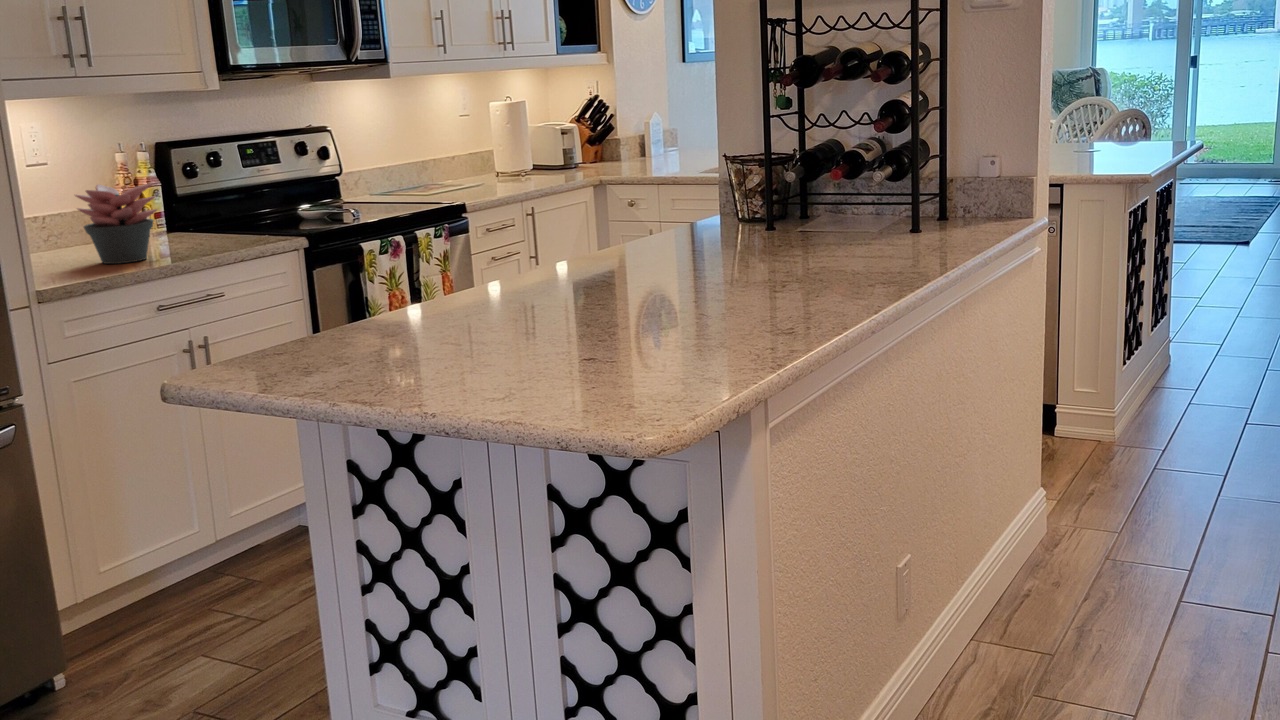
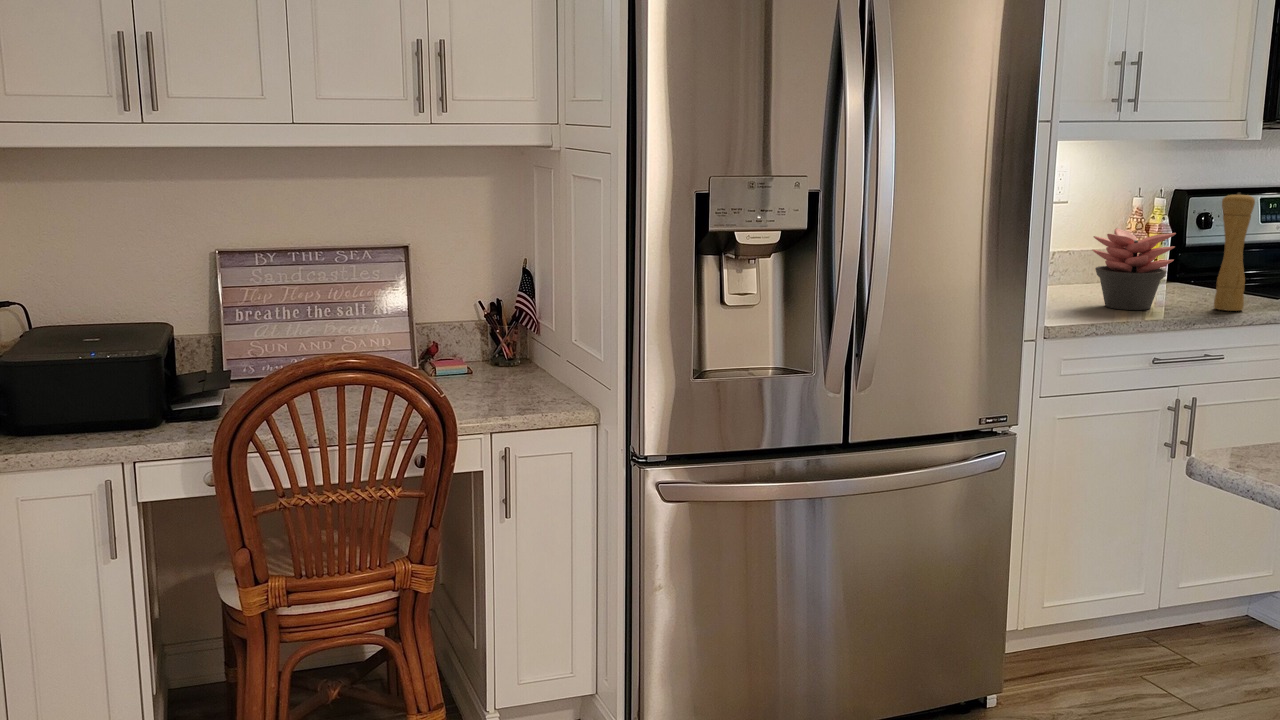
pepper mill: none [190,139,232,251] -> present [1214,193,1255,311]

